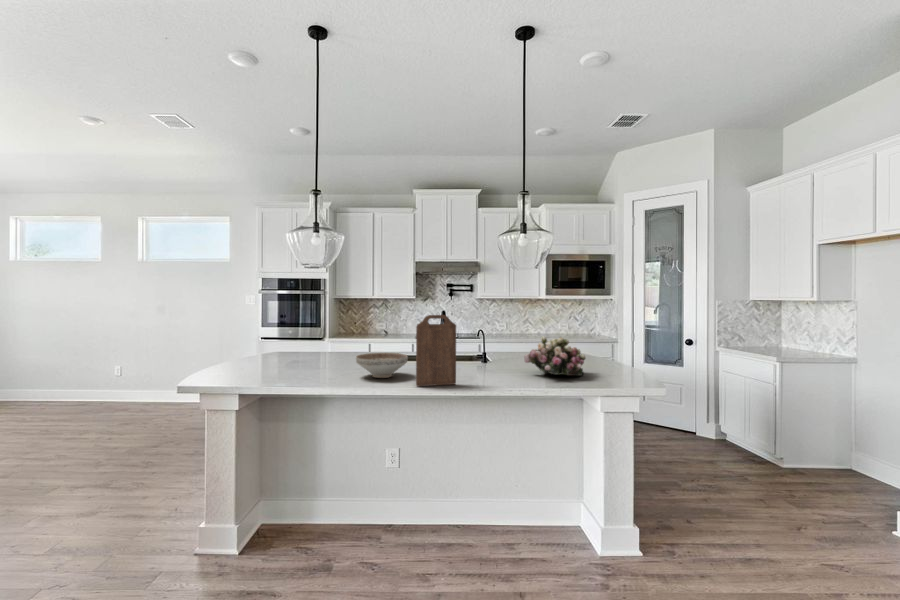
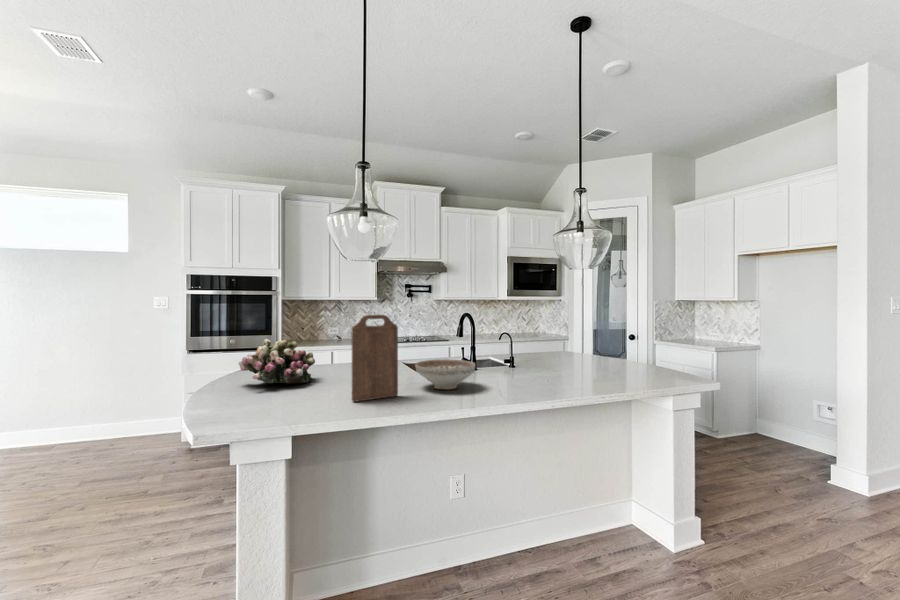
cutting board: present [416,315,456,386] -> present [352,315,398,402]
flower arrangement: present [524,336,586,376] -> present [239,339,315,383]

